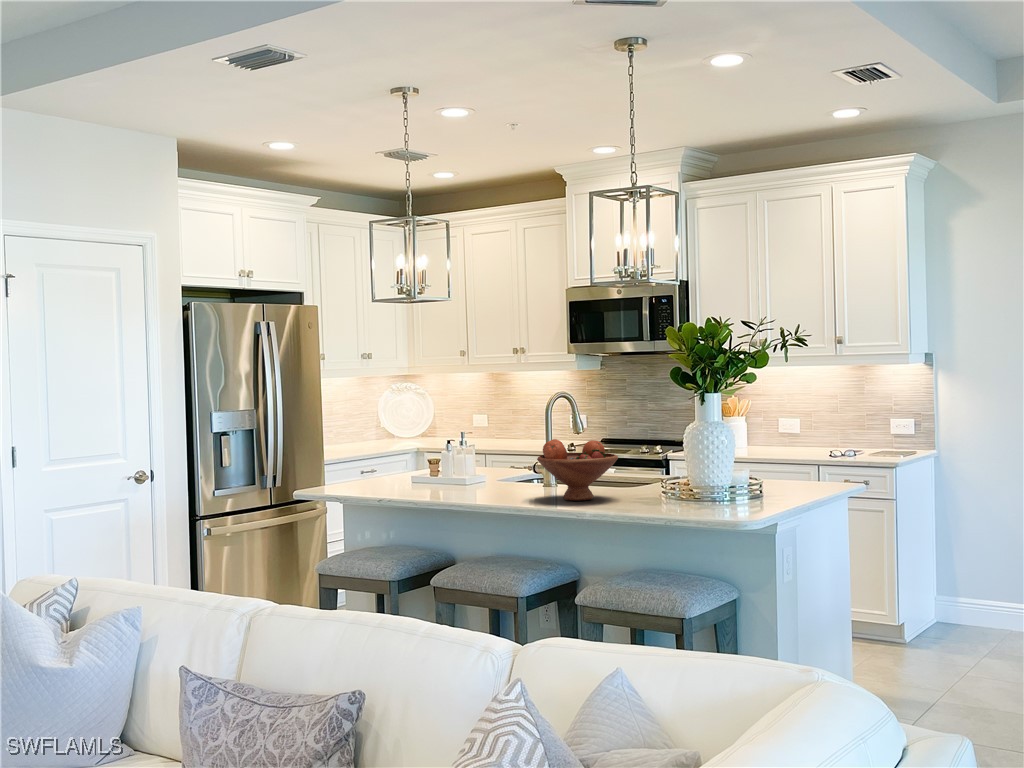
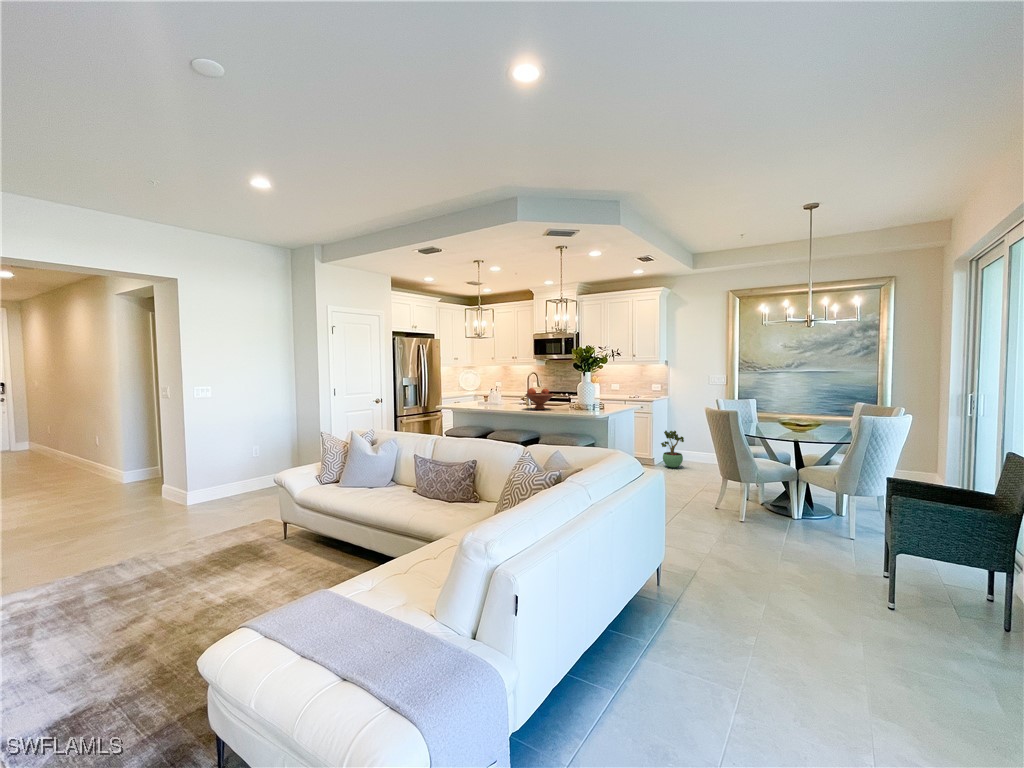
potted plant: none [919,546,986,649] -> present [661,431,684,468]

